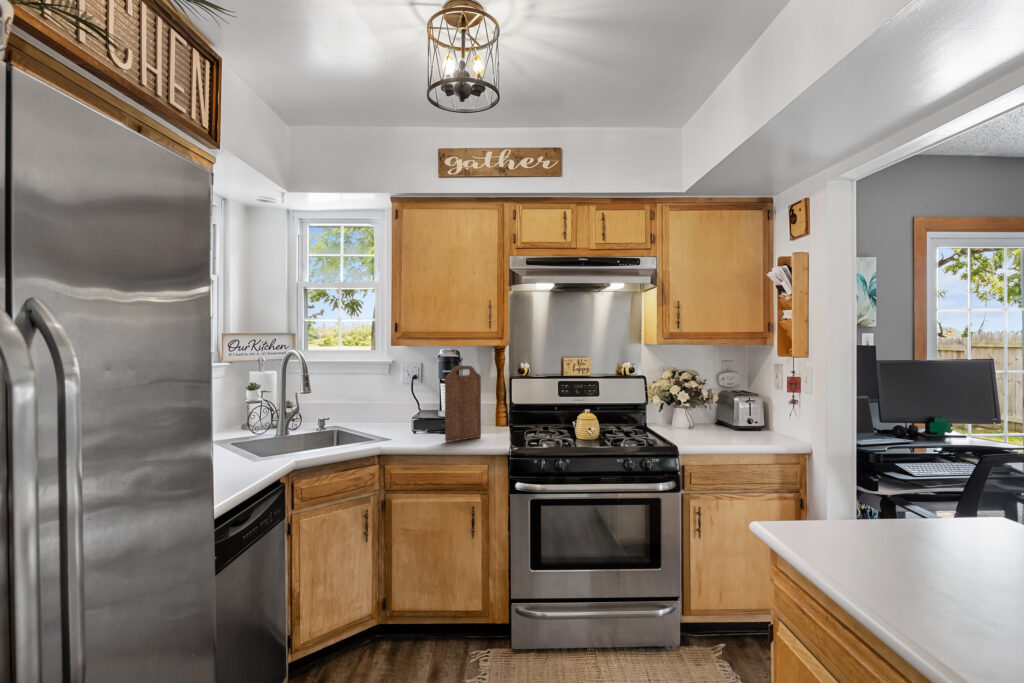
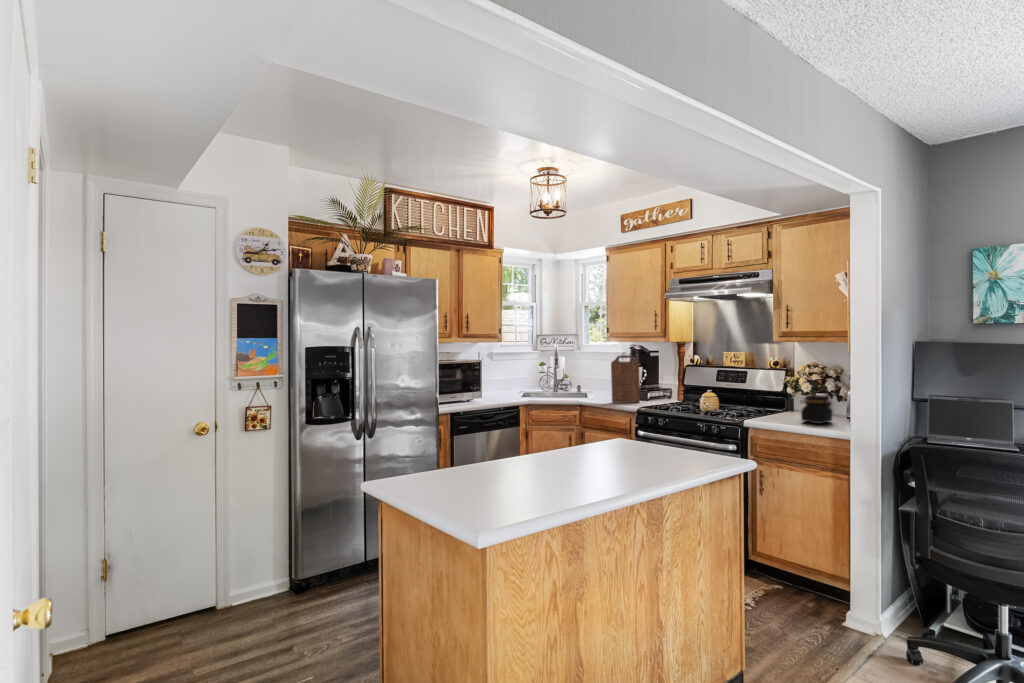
jar: none [713,406,750,439] -> present [801,395,833,424]

